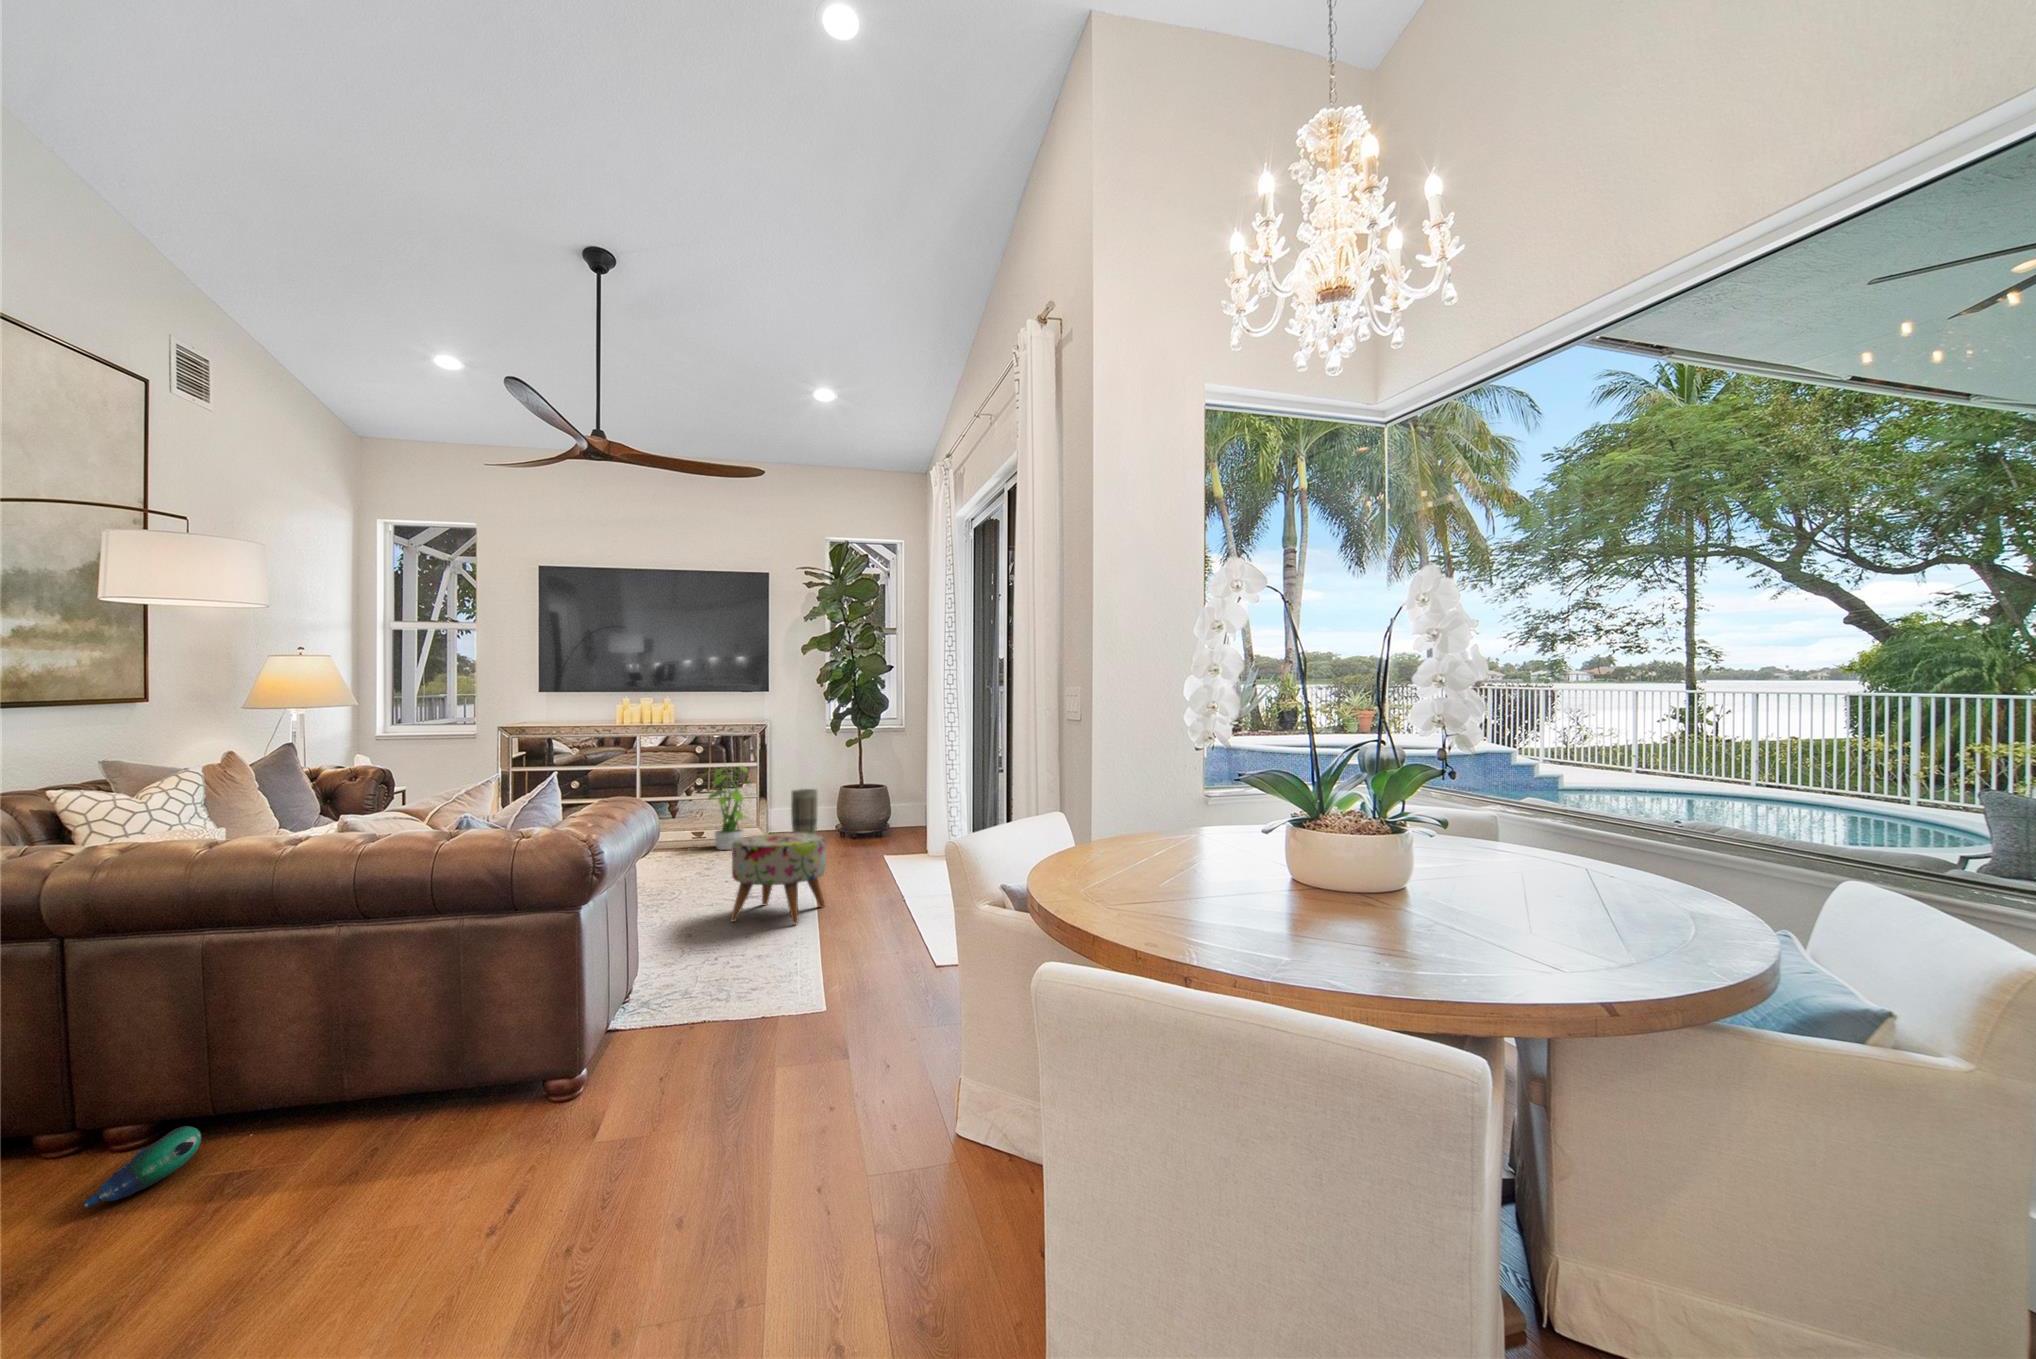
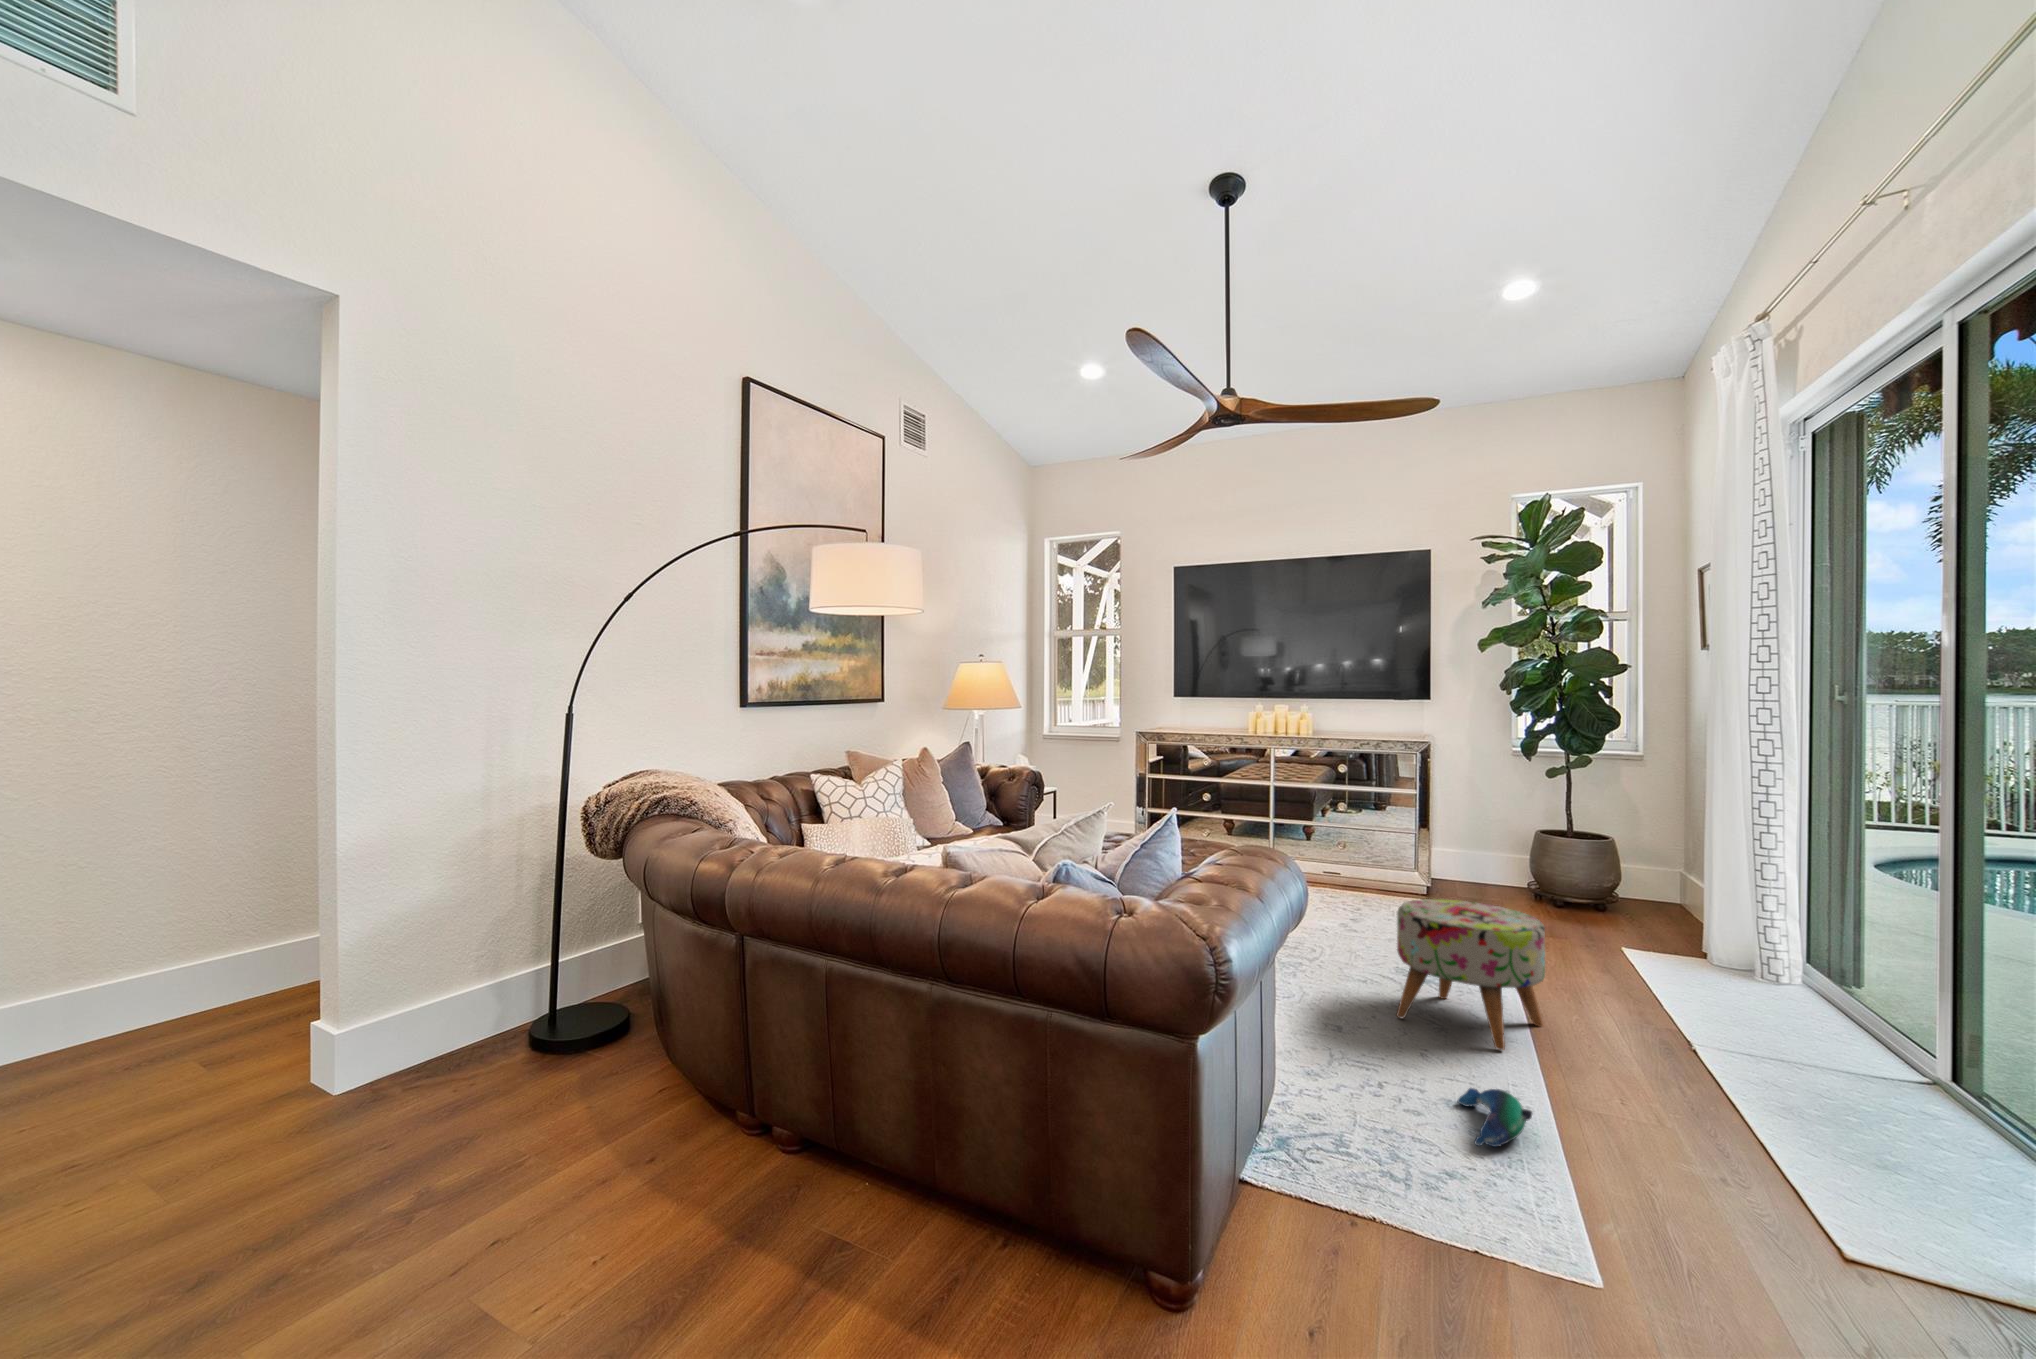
potted plant: present [708,766,750,850] -> none [1338,788,1408,894]
basket: present [791,789,817,834] -> none [1461,827,1498,891]
plush toy: present [83,1126,201,1208] -> present [1458,1088,1532,1147]

